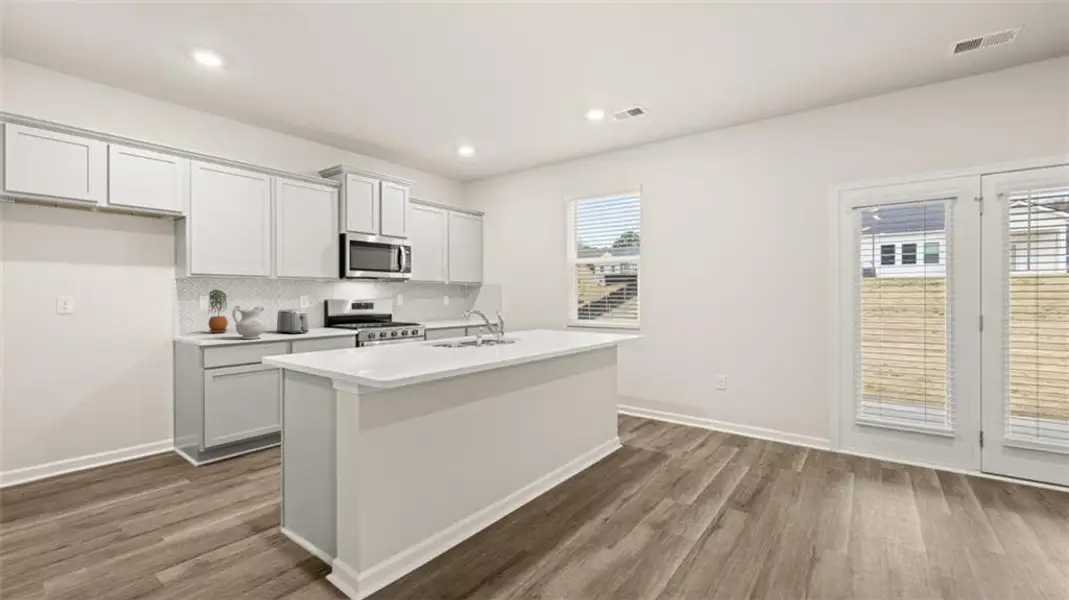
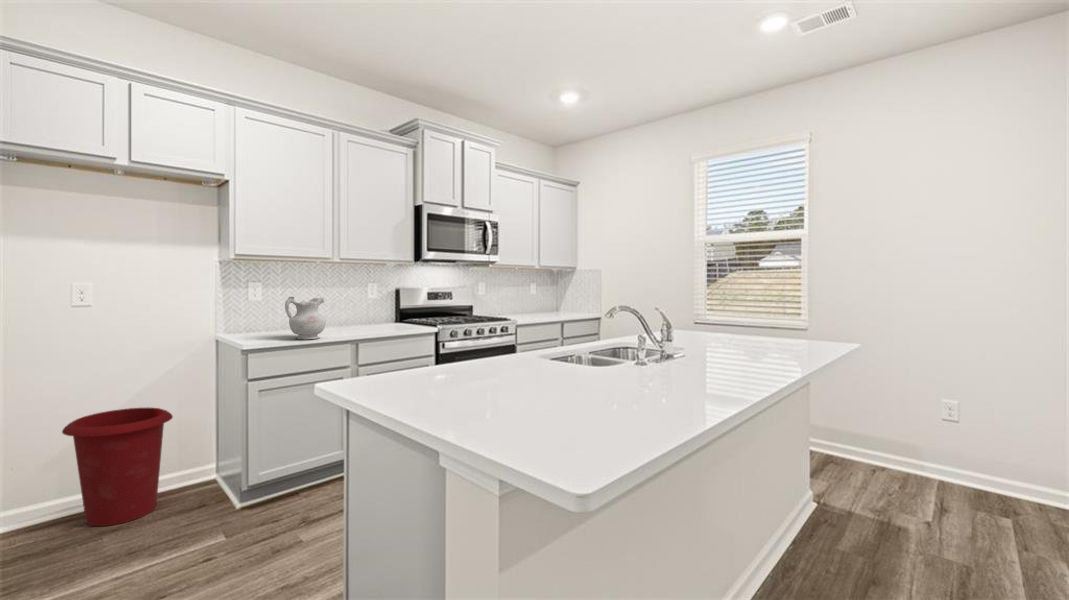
potted plant: present [209,290,228,333] -> none [258,275,283,329]
toaster: present [277,309,309,333] -> none [340,300,378,332]
waste bin: none [50,395,139,484] -> present [62,408,173,526]

